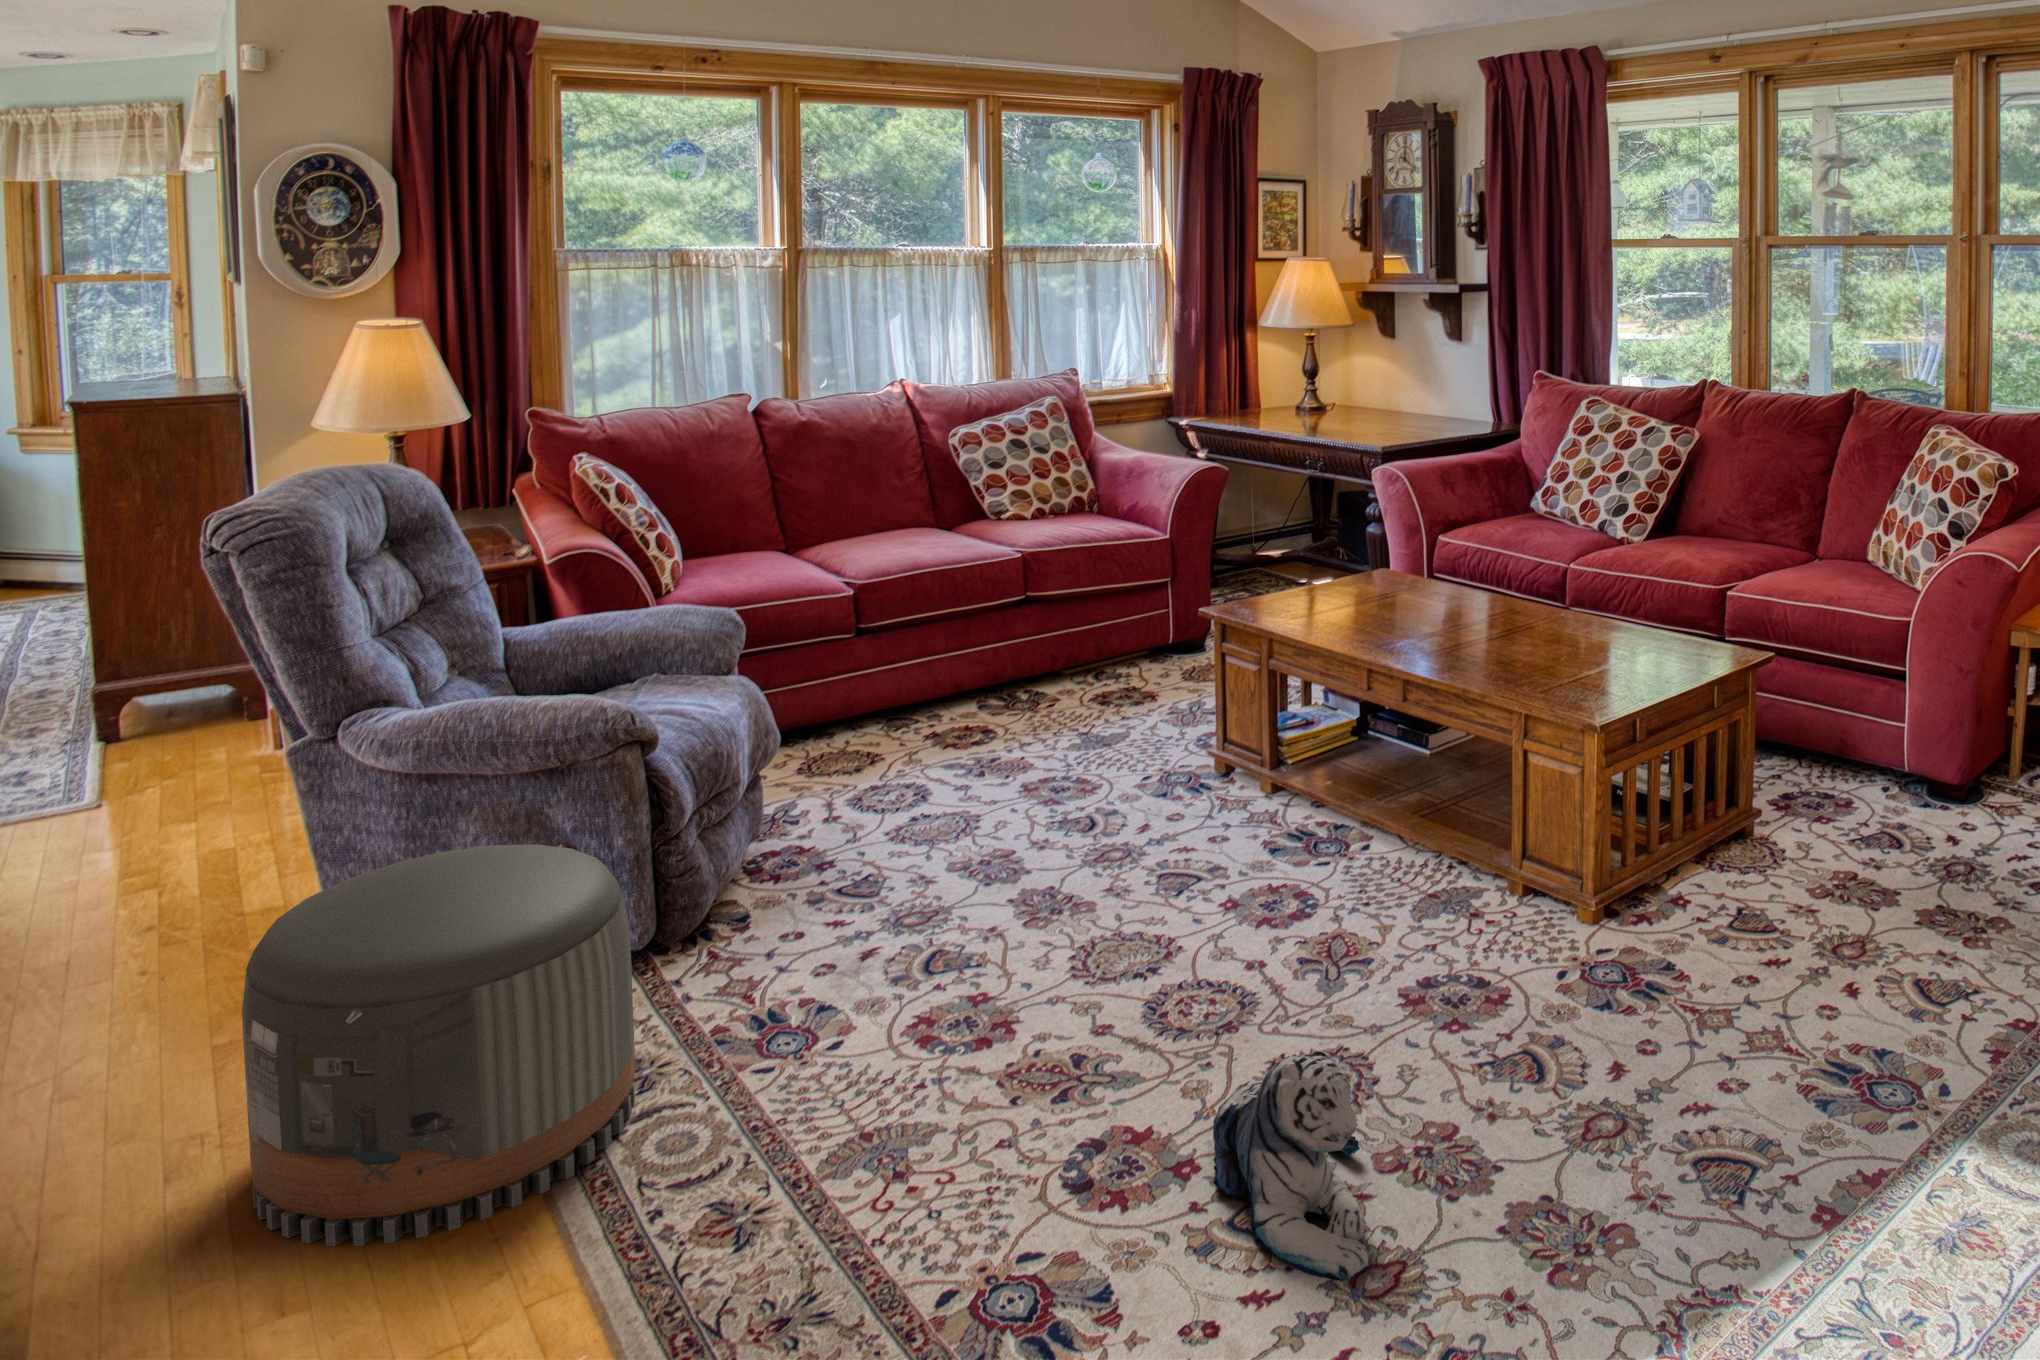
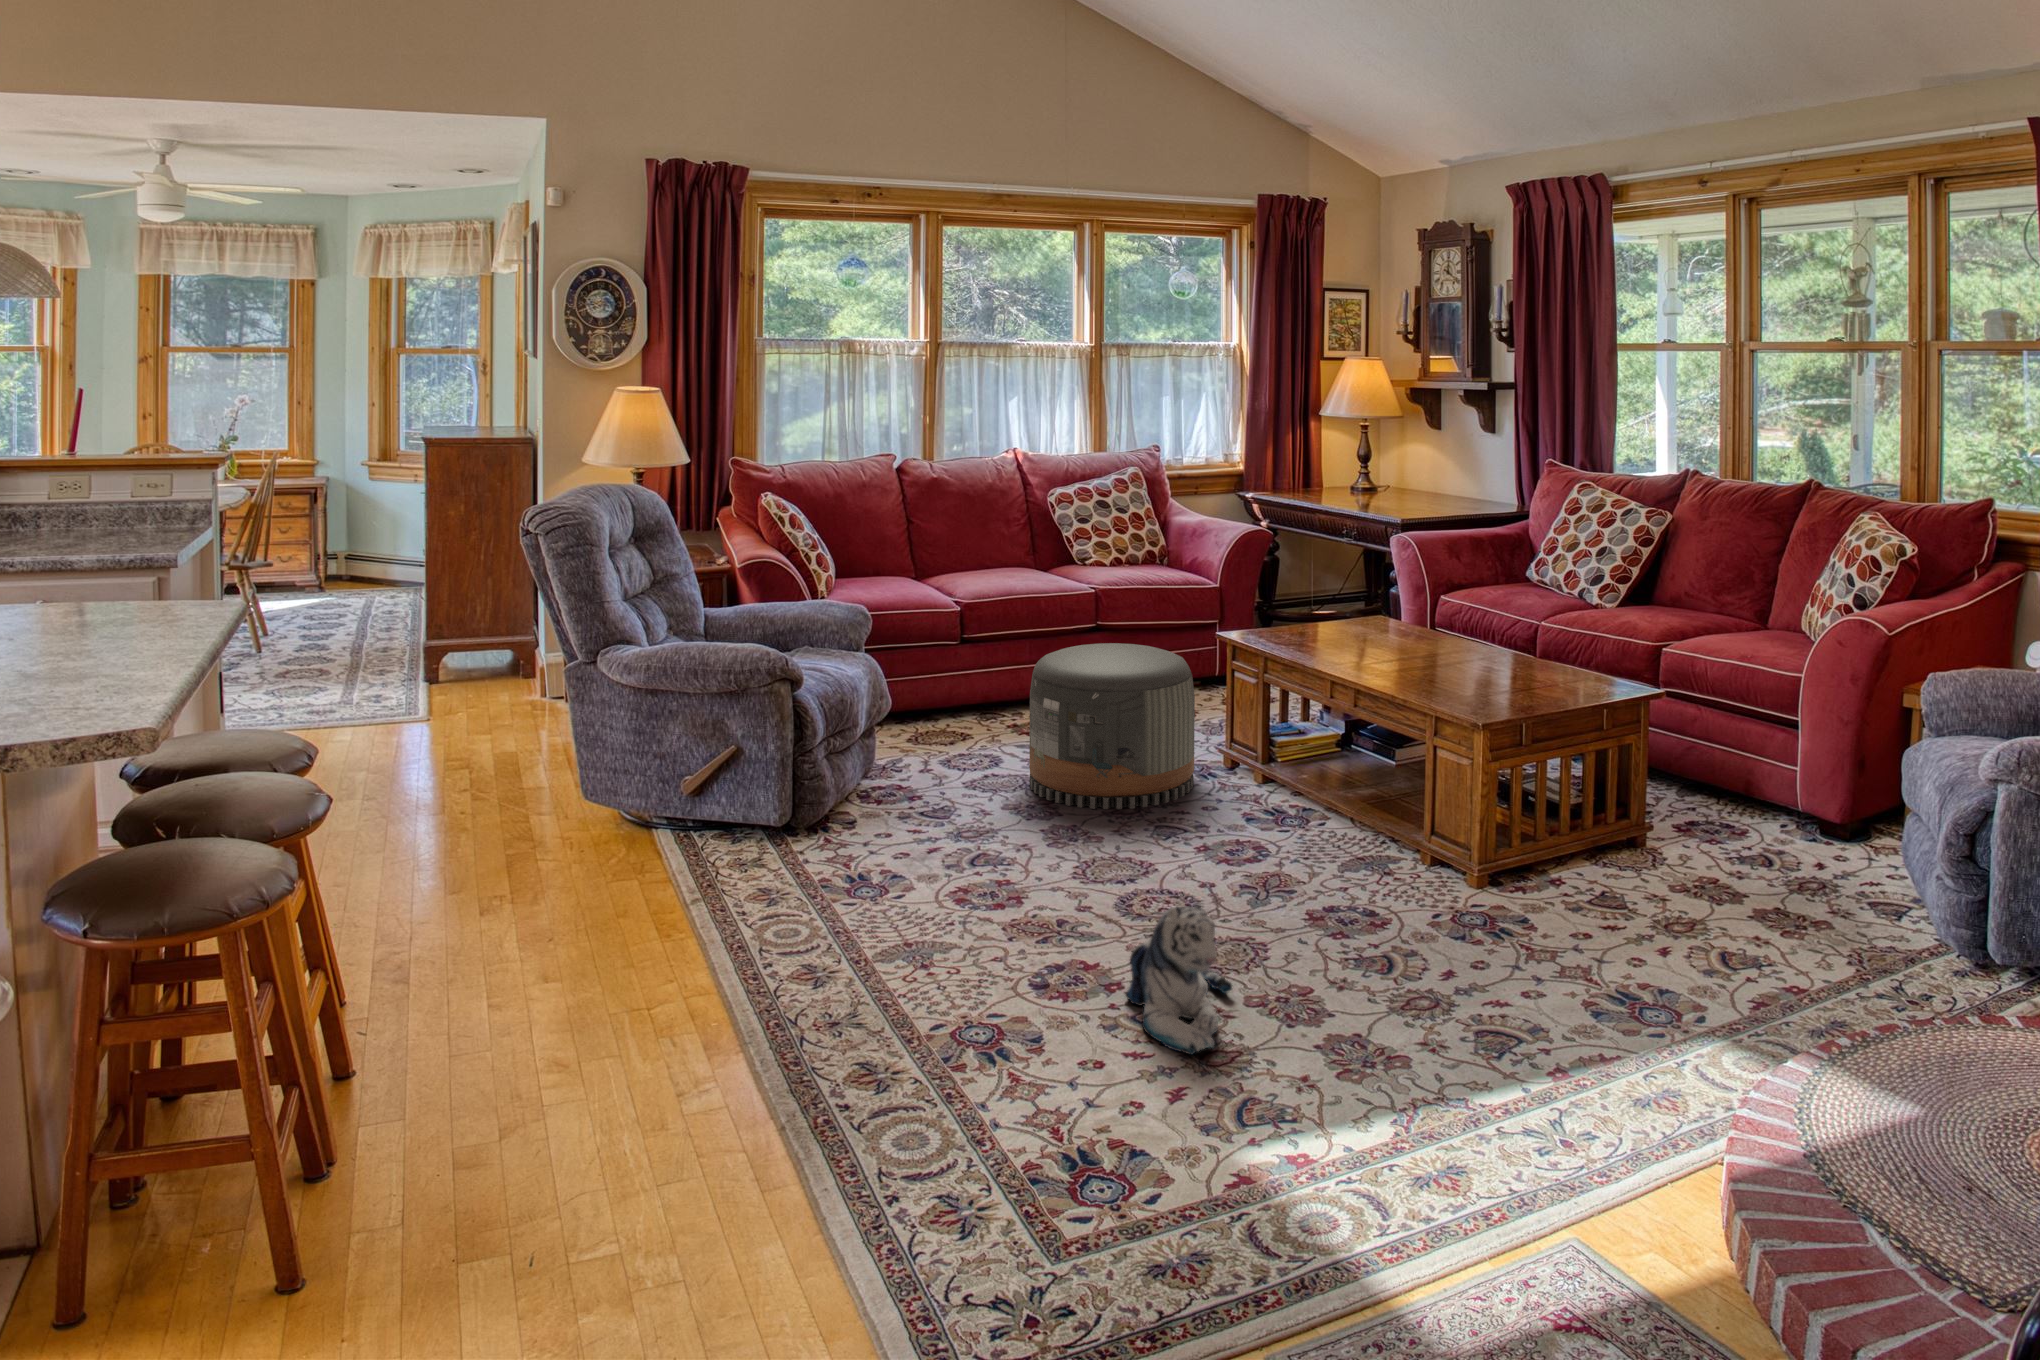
pouf: present [242,844,635,1246] -> present [1029,643,1195,809]

